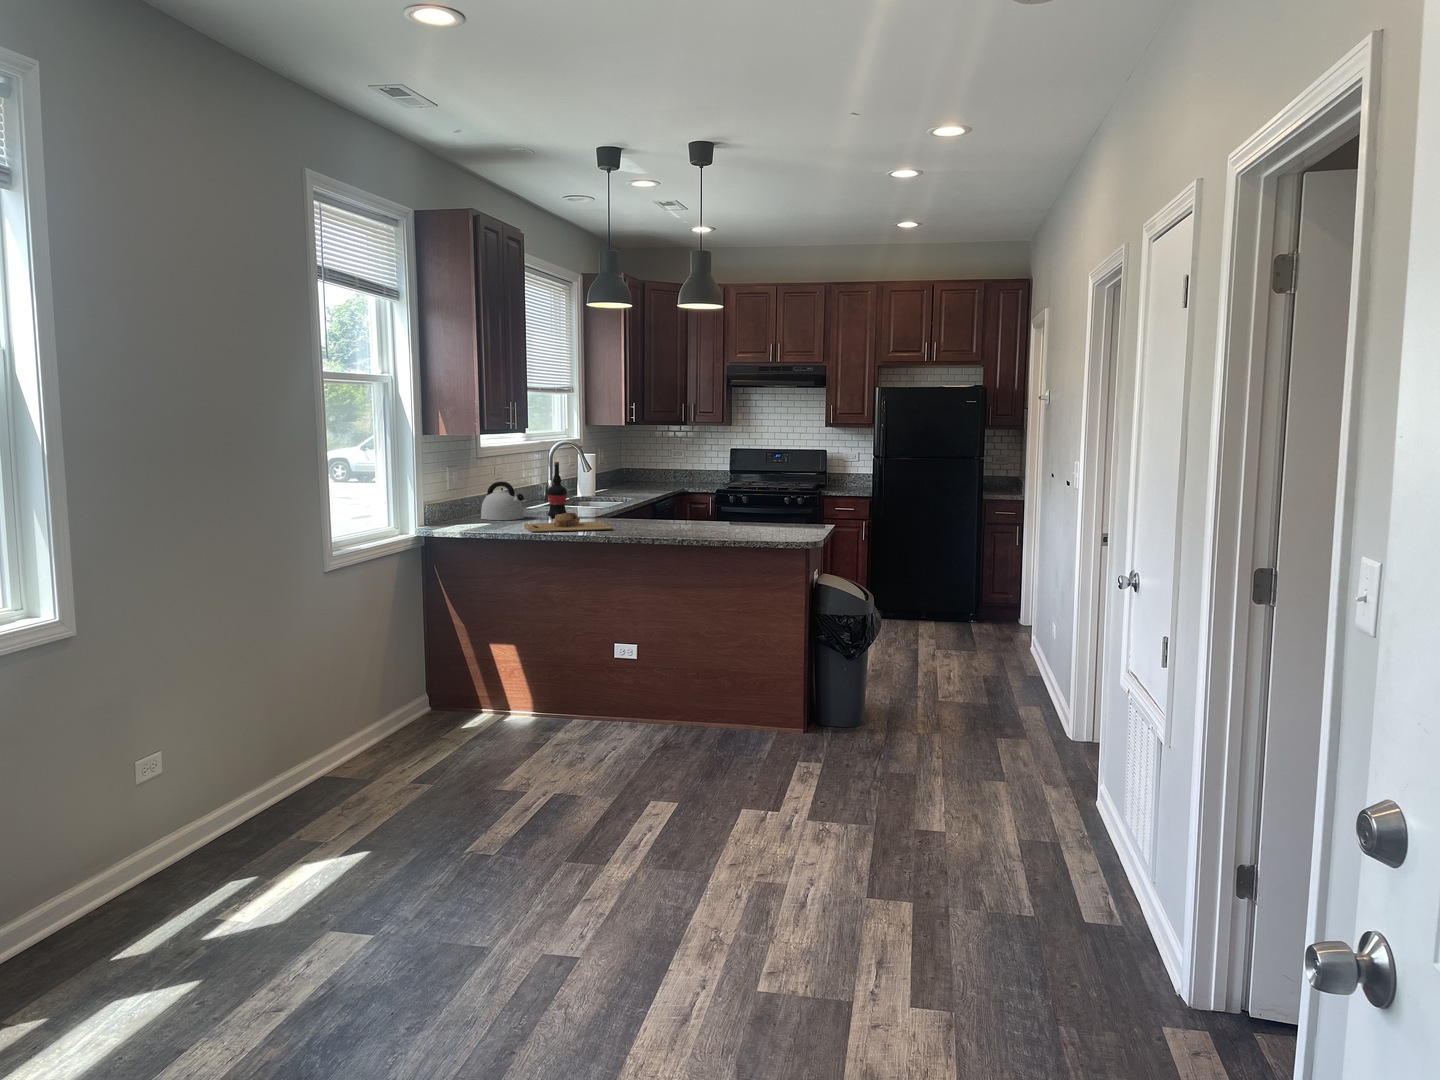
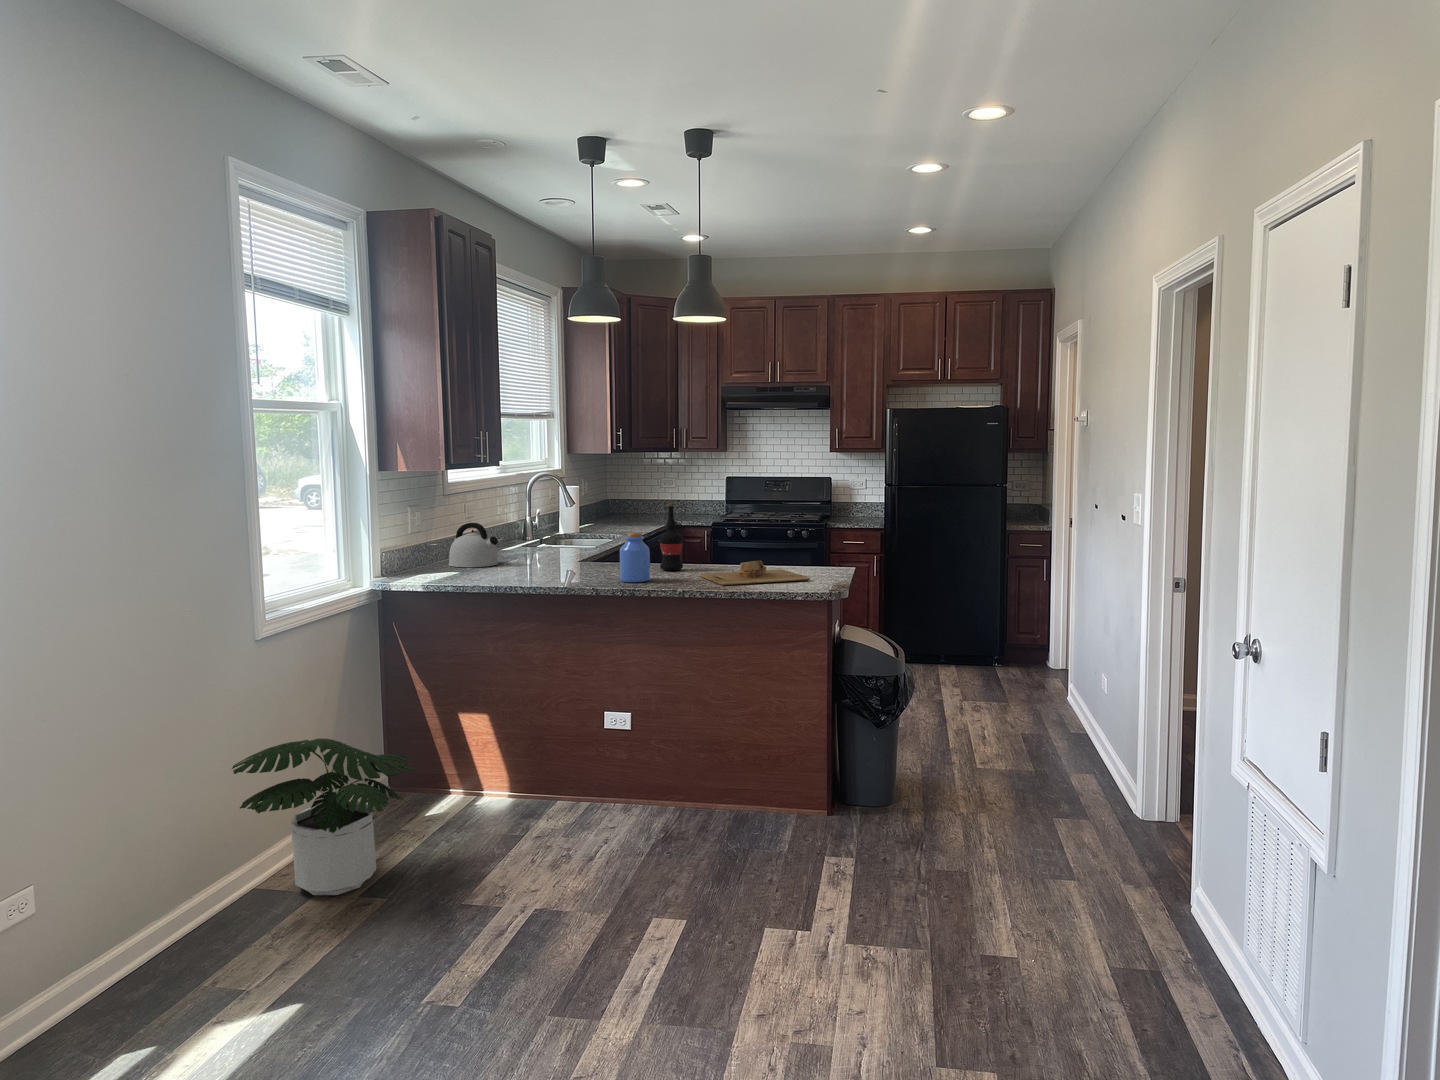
wine bottle: present [547,462,567,517] -> present [660,503,683,570]
jar: none [629,490,655,532] -> present [620,532,650,582]
cutting board: present [524,513,612,532] -> present [700,560,810,585]
potted plant: none [307,654,456,782] -> present [232,738,415,895]

